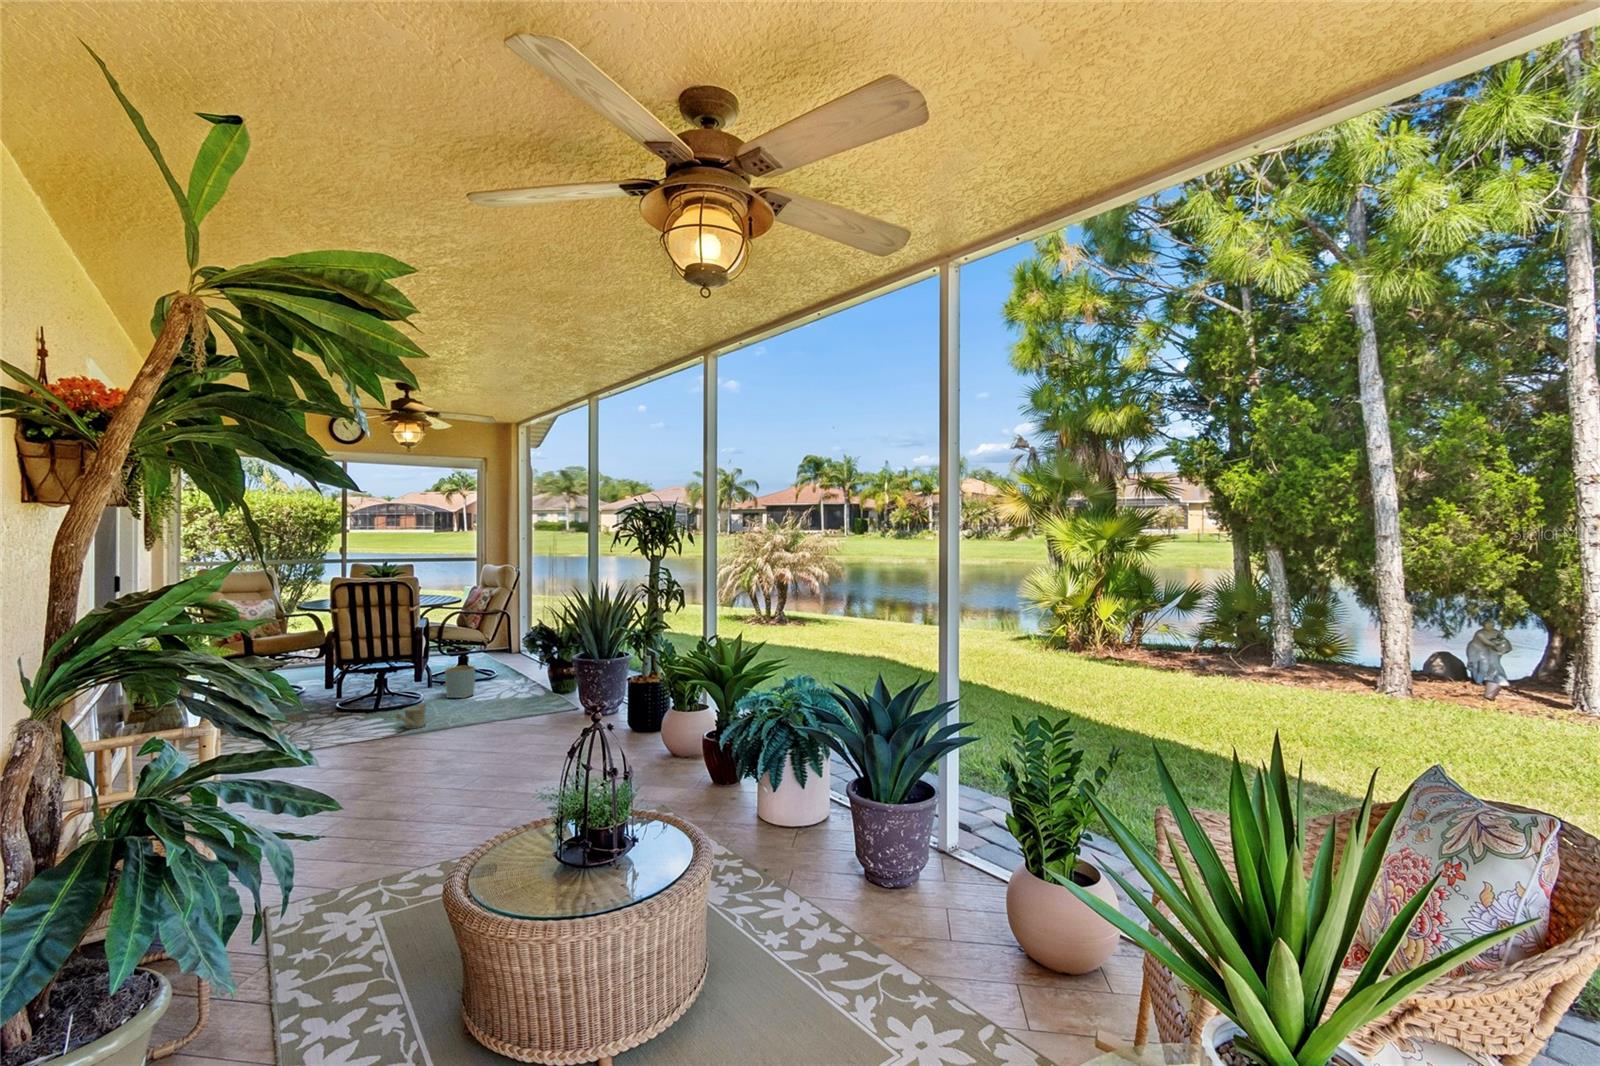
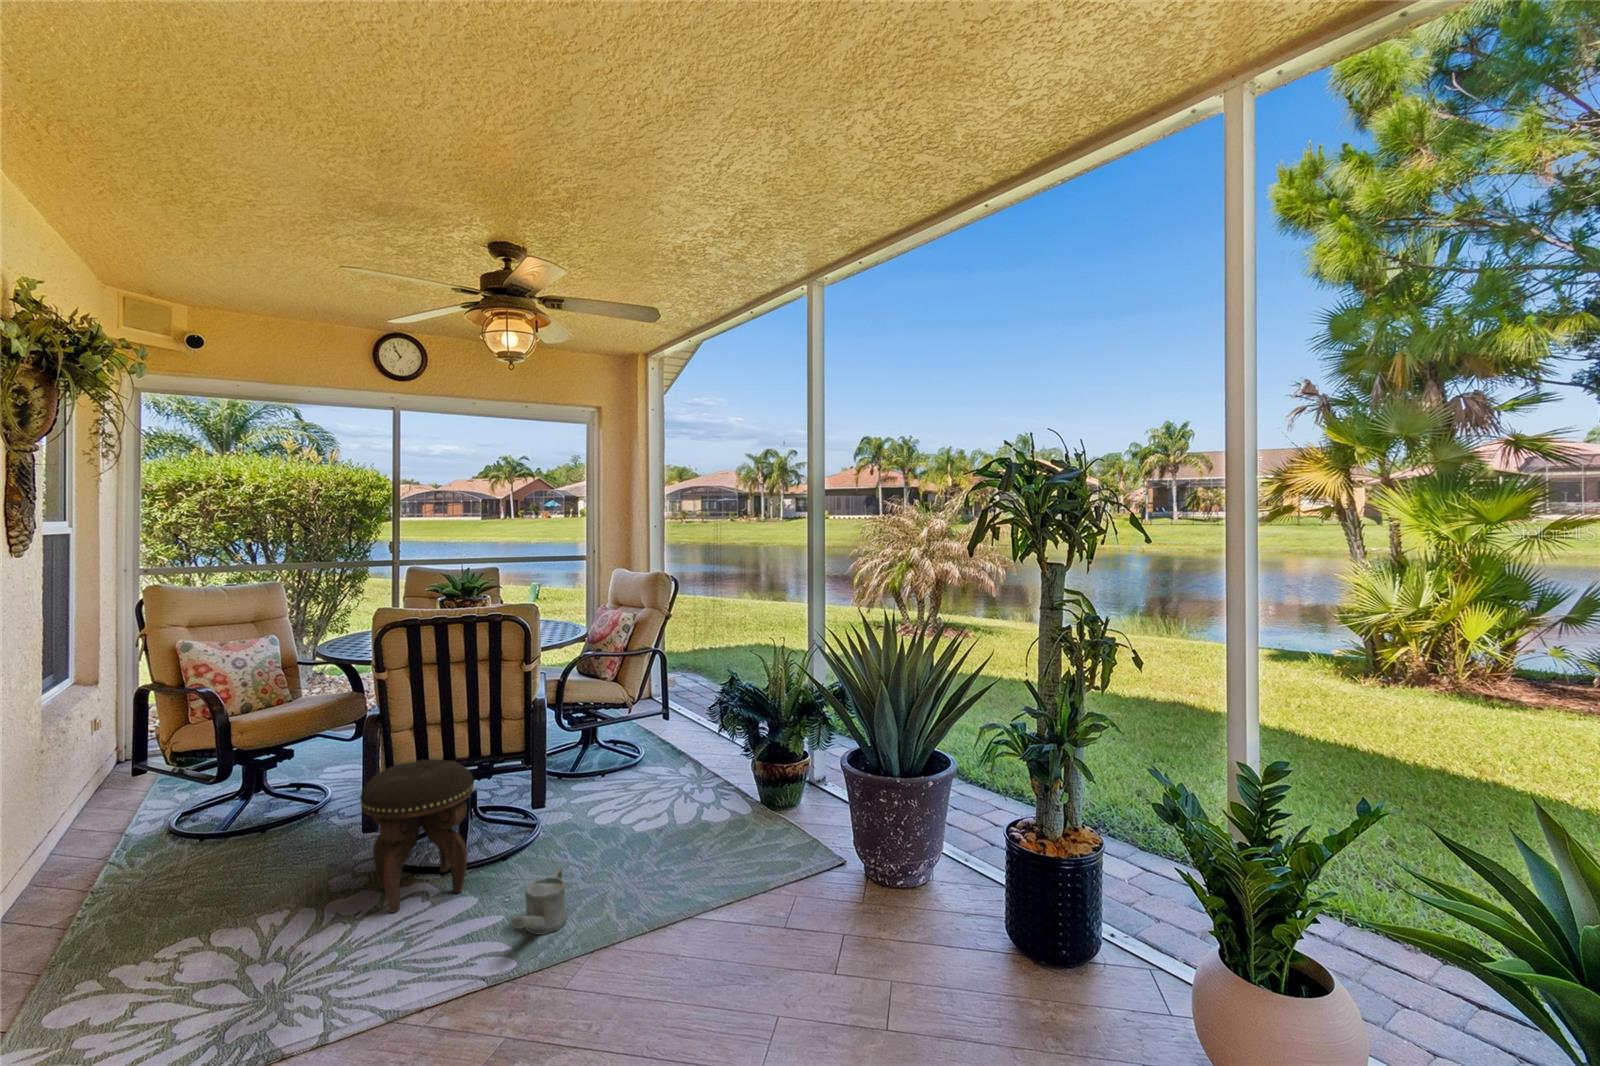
footstool: none [322,656,382,725] -> present [360,759,474,913]
planter: present [445,666,475,698] -> none [577,758,628,824]

